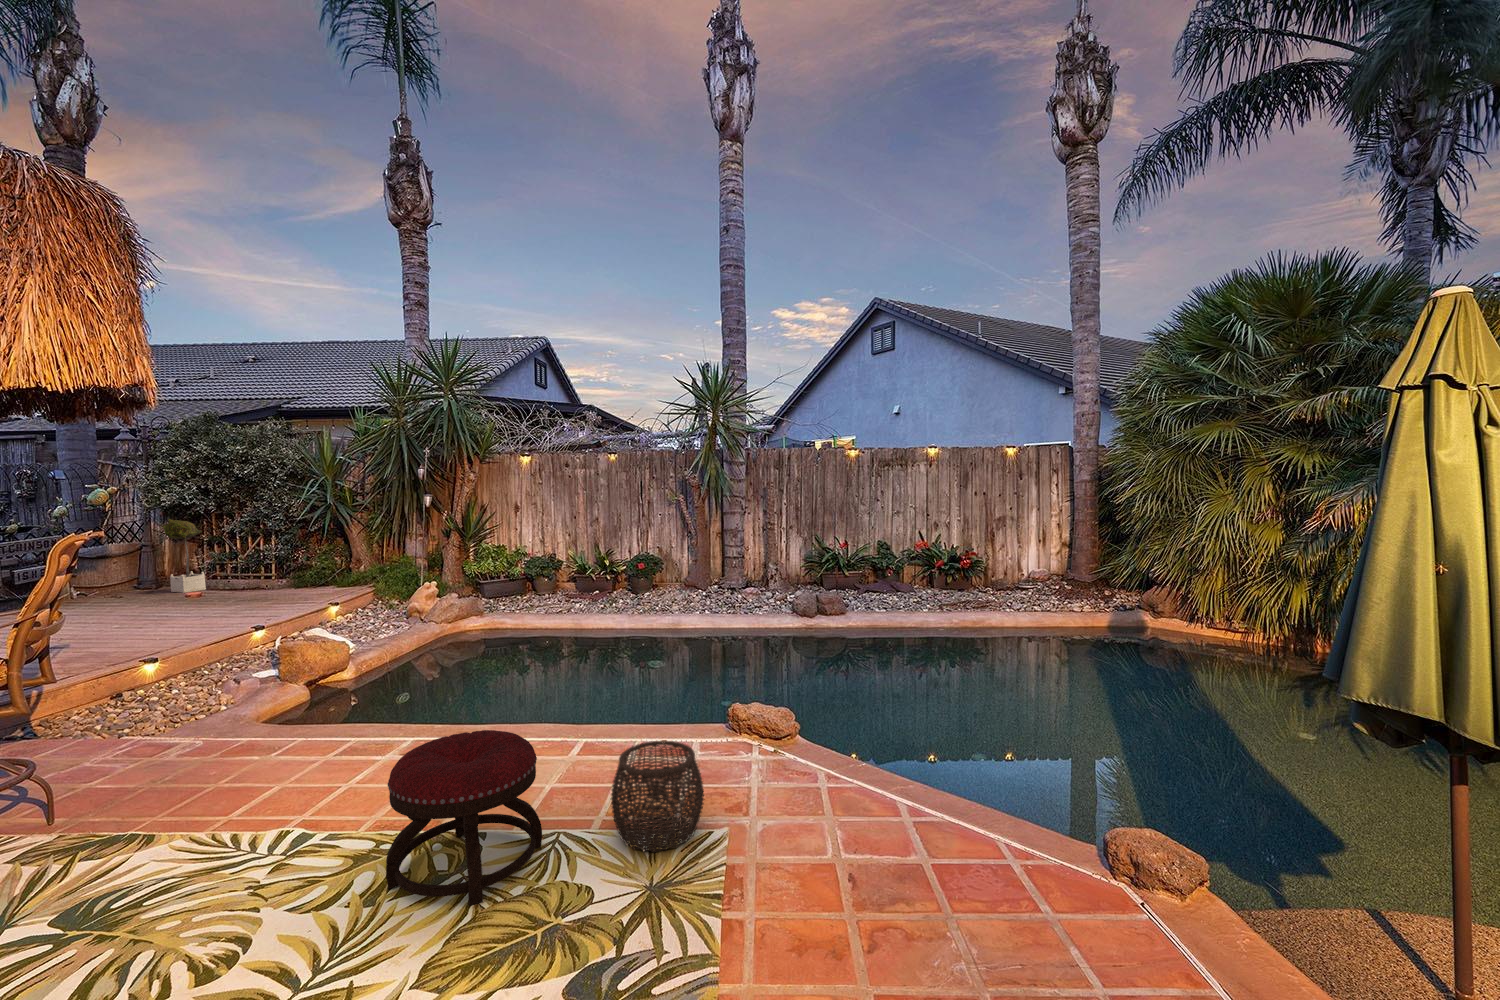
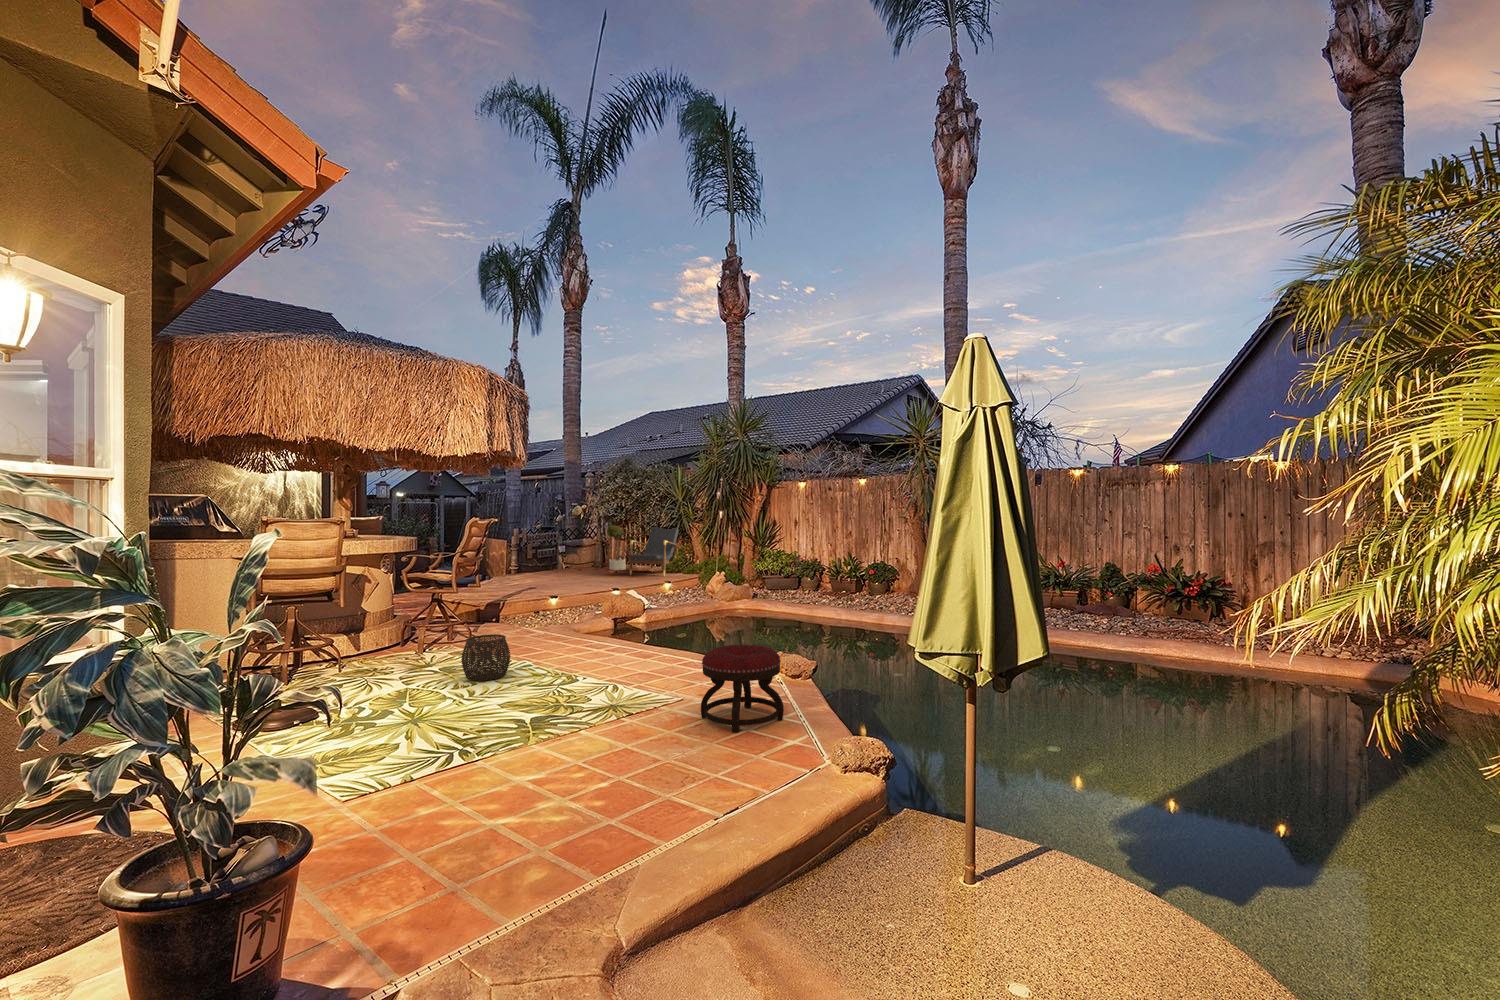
lounge chair: none [231,520,318,598] -> present [629,527,679,576]
ottoman: present [386,730,542,905] -> present [701,645,784,732]
woven basket: present [611,741,704,852] -> present [461,634,510,681]

